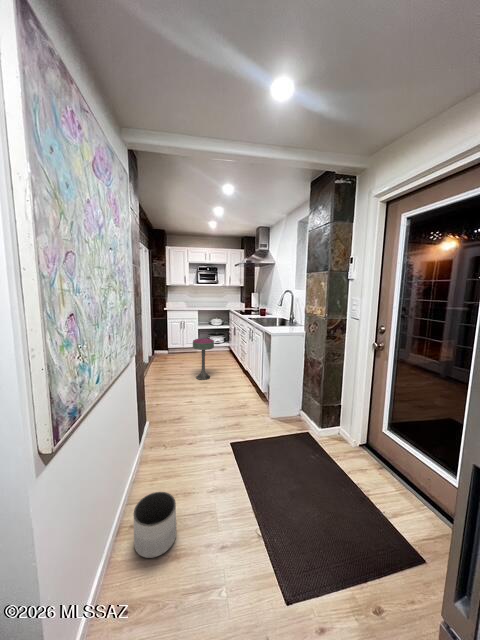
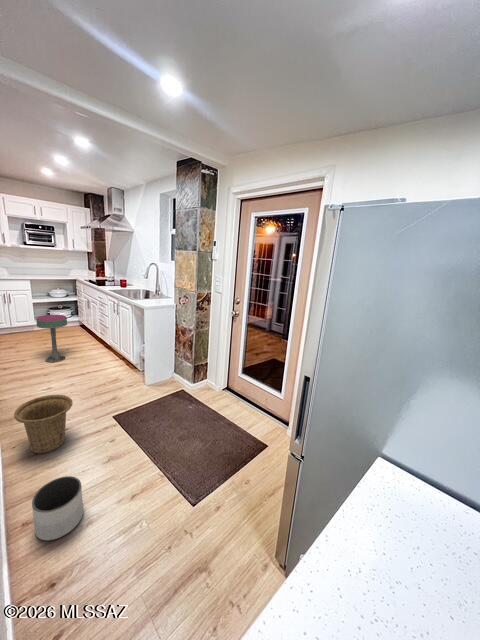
basket: none [151,407,195,462] -> present [14,395,73,454]

